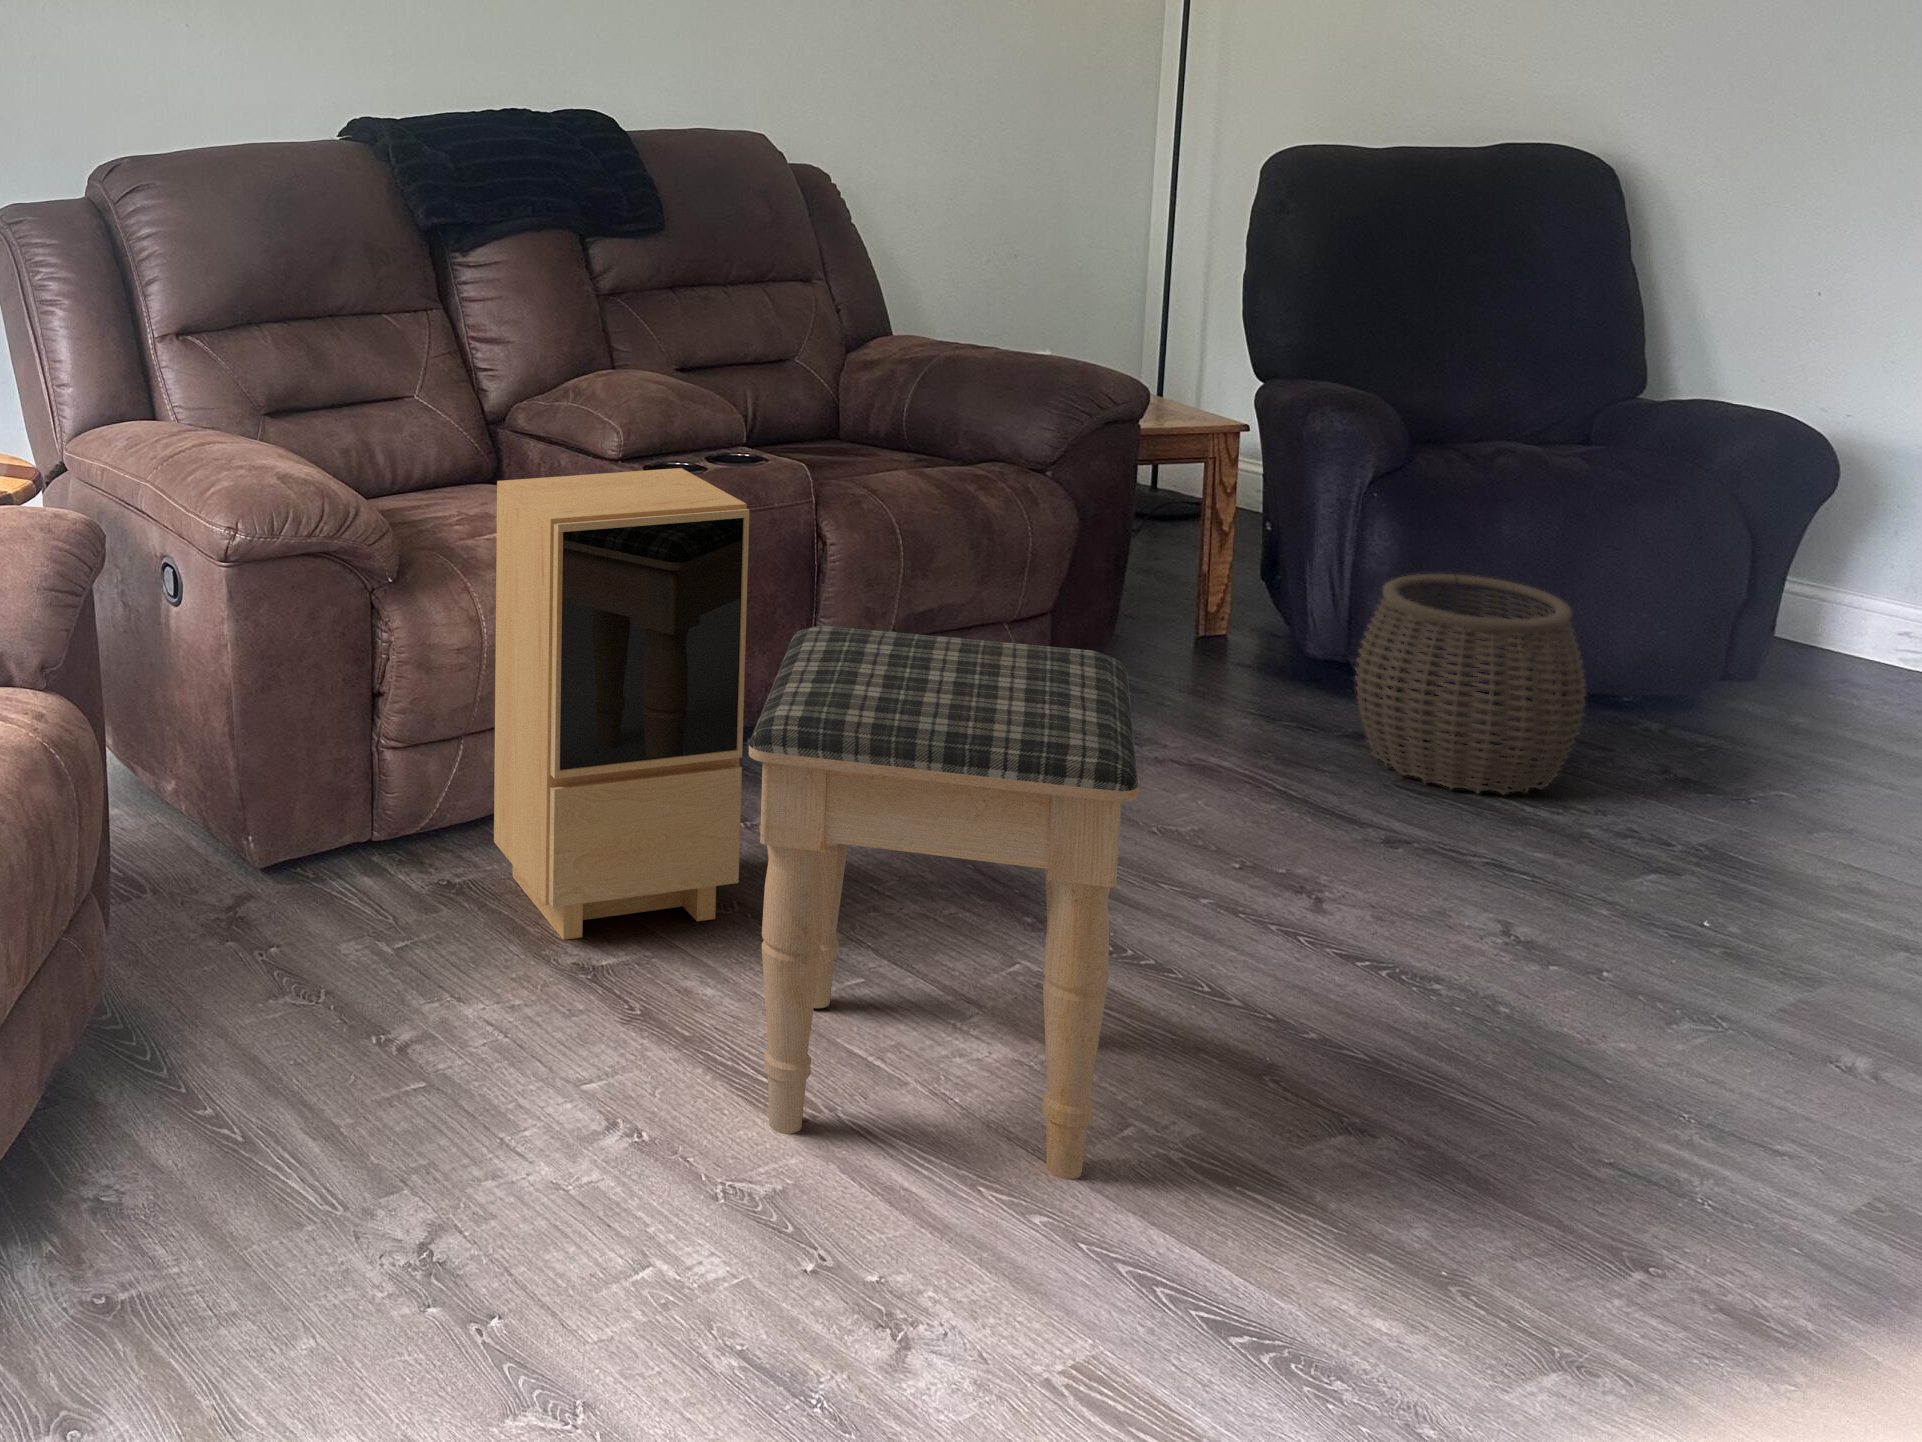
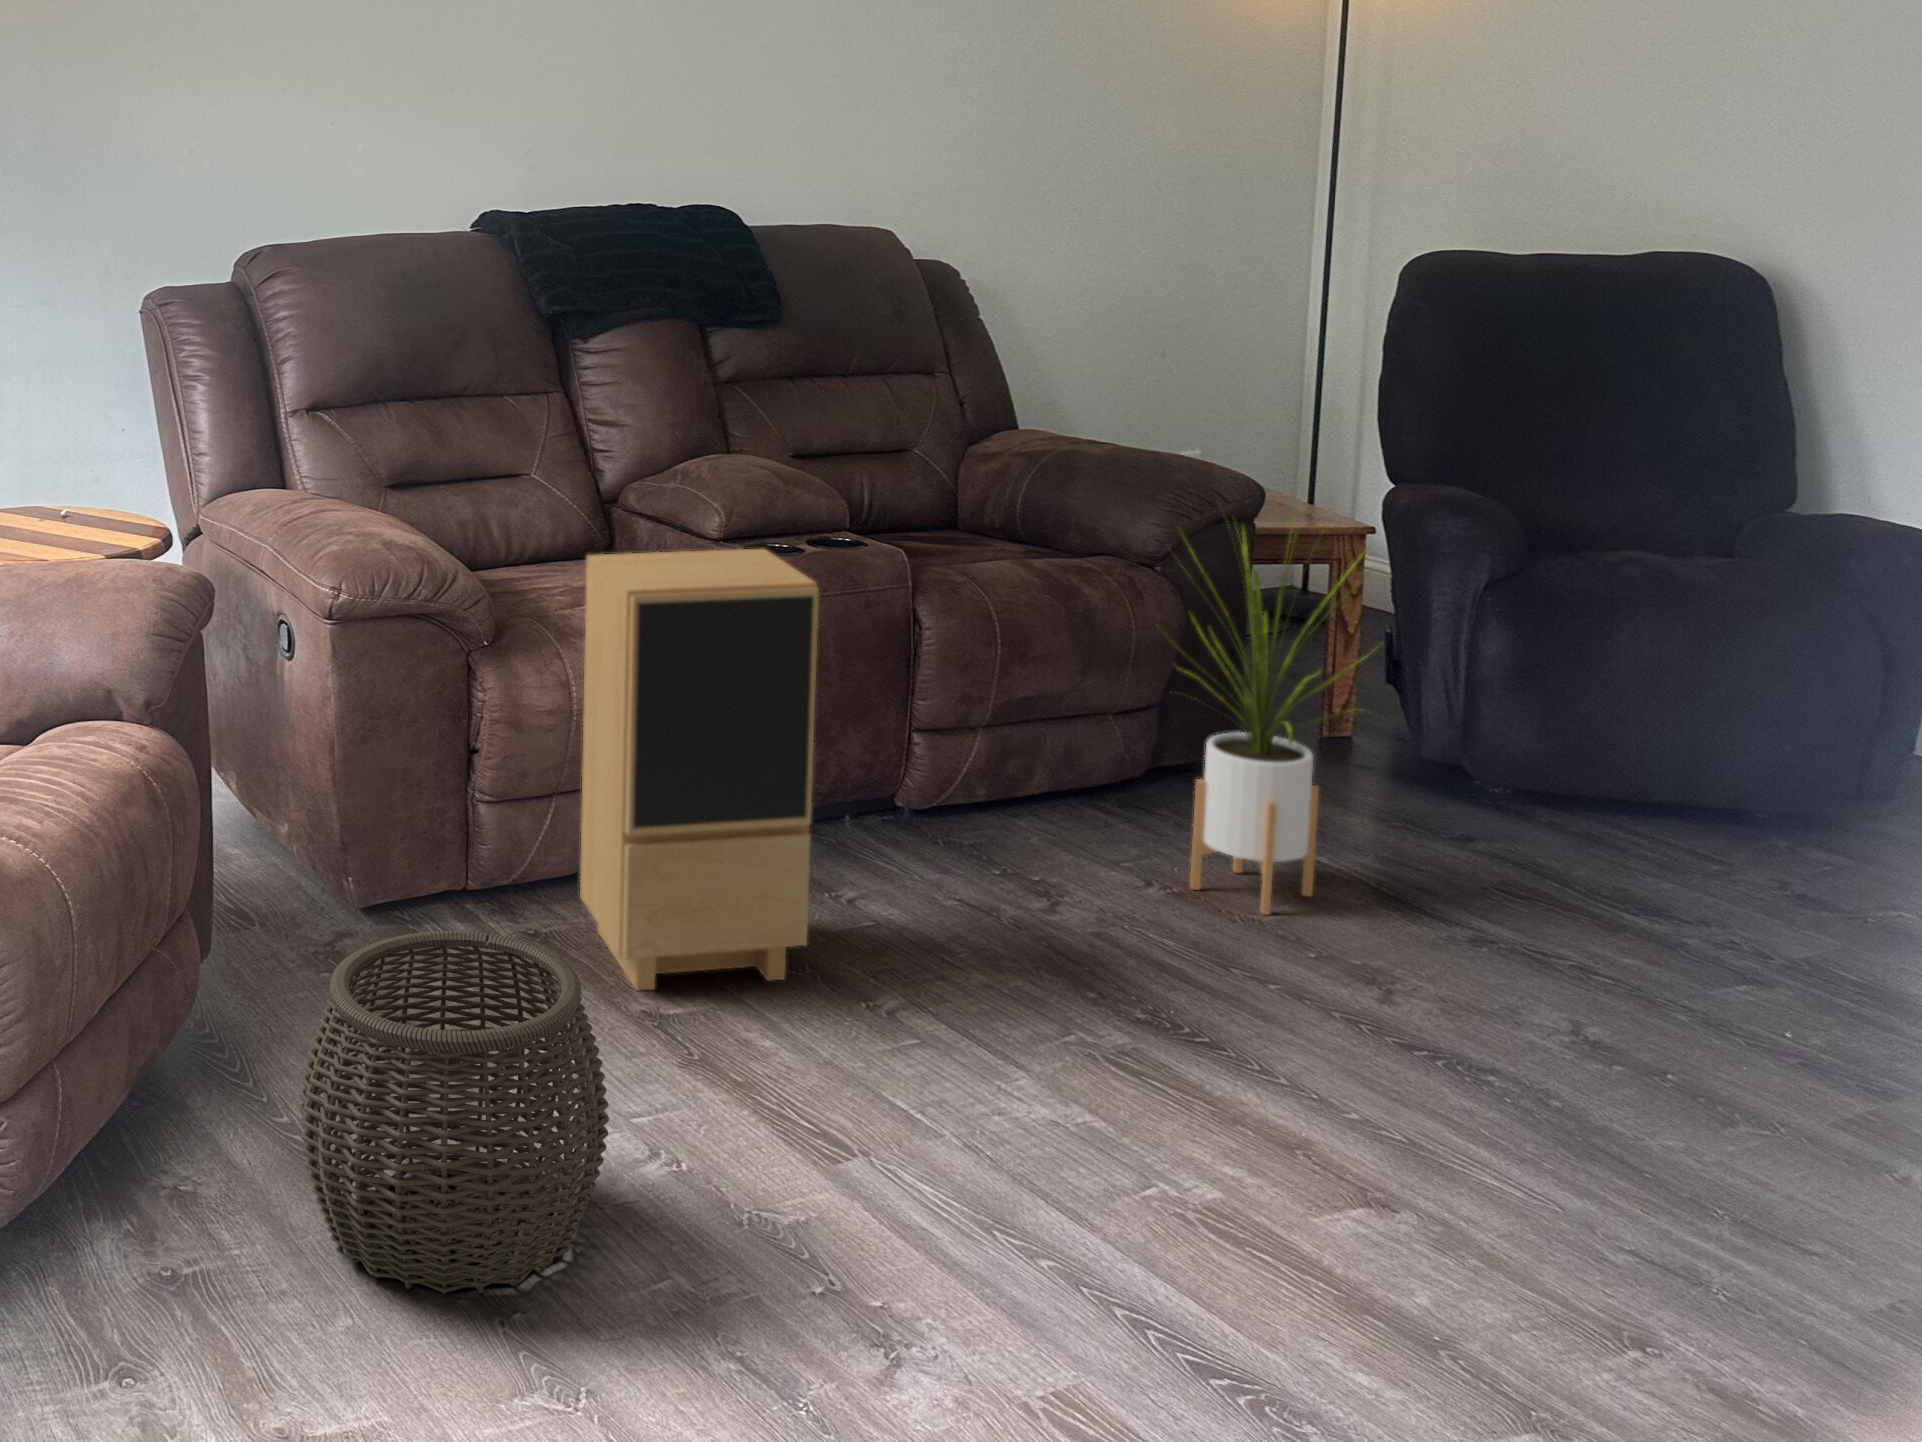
house plant: none [1068,404,1298,824] -> present [1163,515,1370,915]
woven basket: present [1356,574,1586,795] -> present [298,930,609,1294]
footstool: present [749,626,1138,1179] -> none [783,699,1165,1230]

